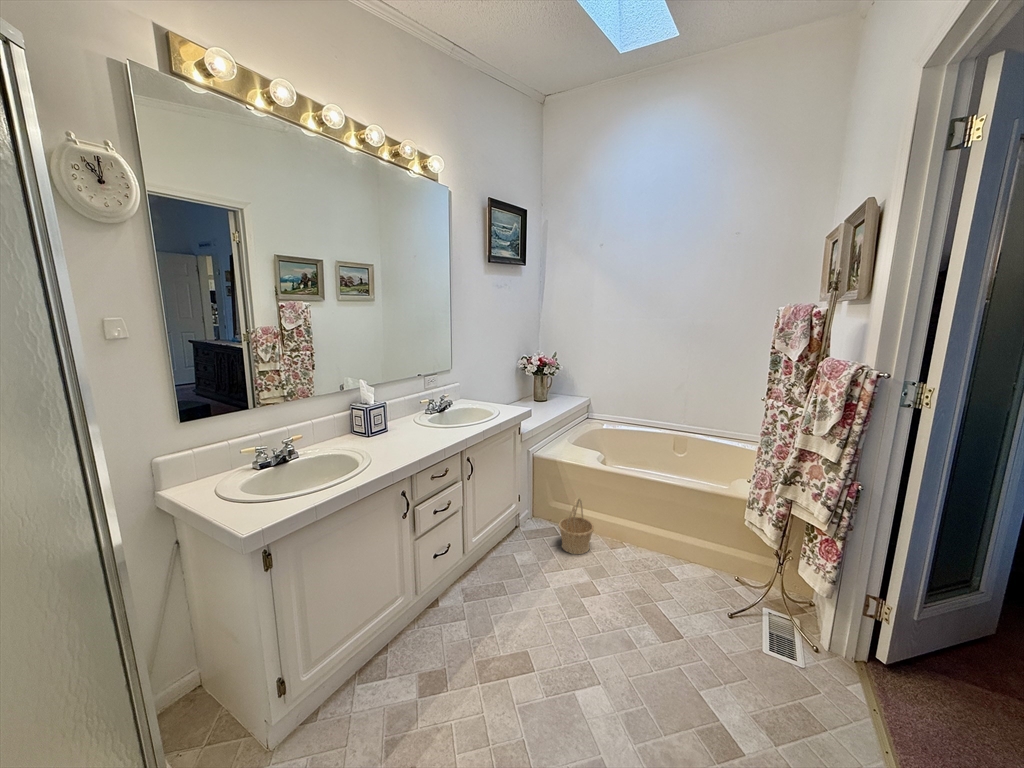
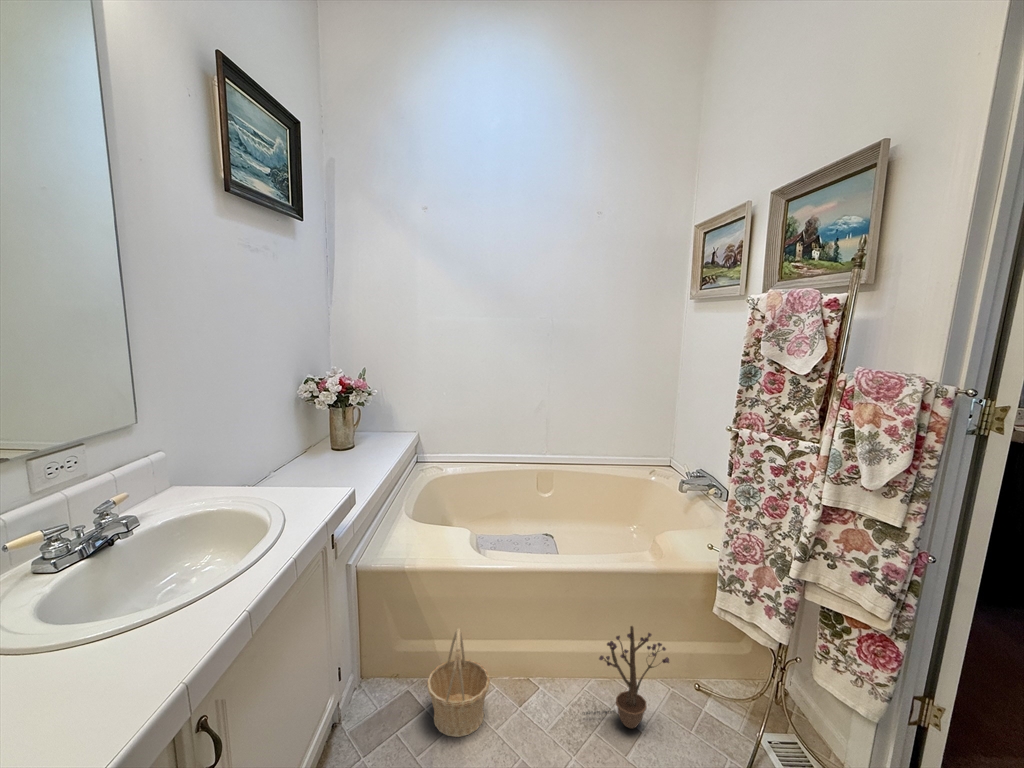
decorative plant: none [646,514,702,579] -> present [583,626,669,728]

